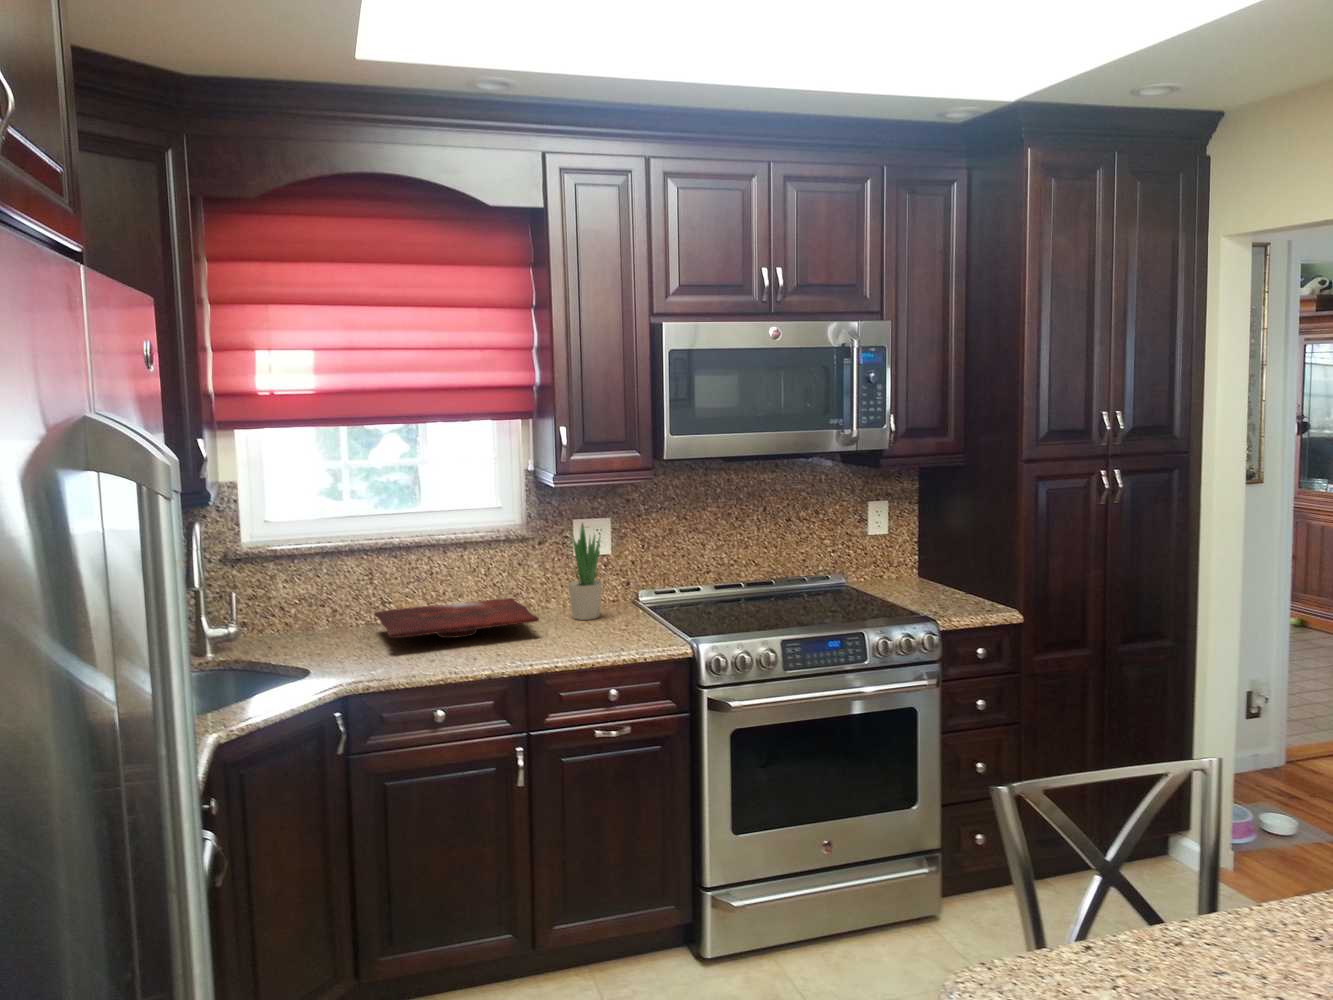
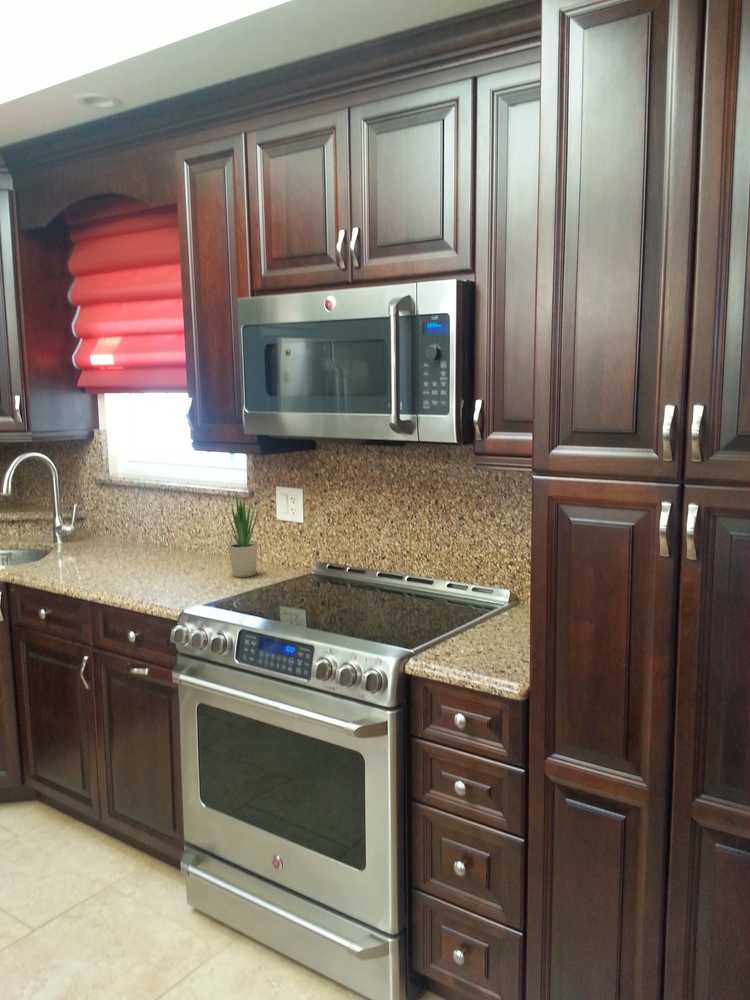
cutting board: present [375,598,539,638] -> none [80,536,223,568]

